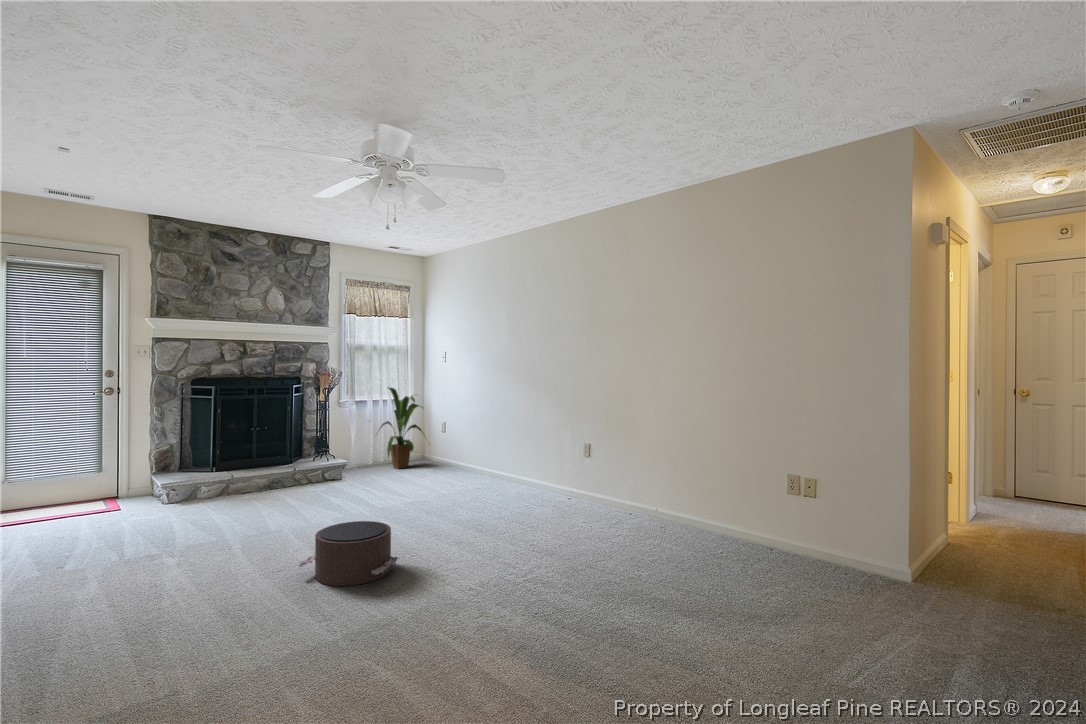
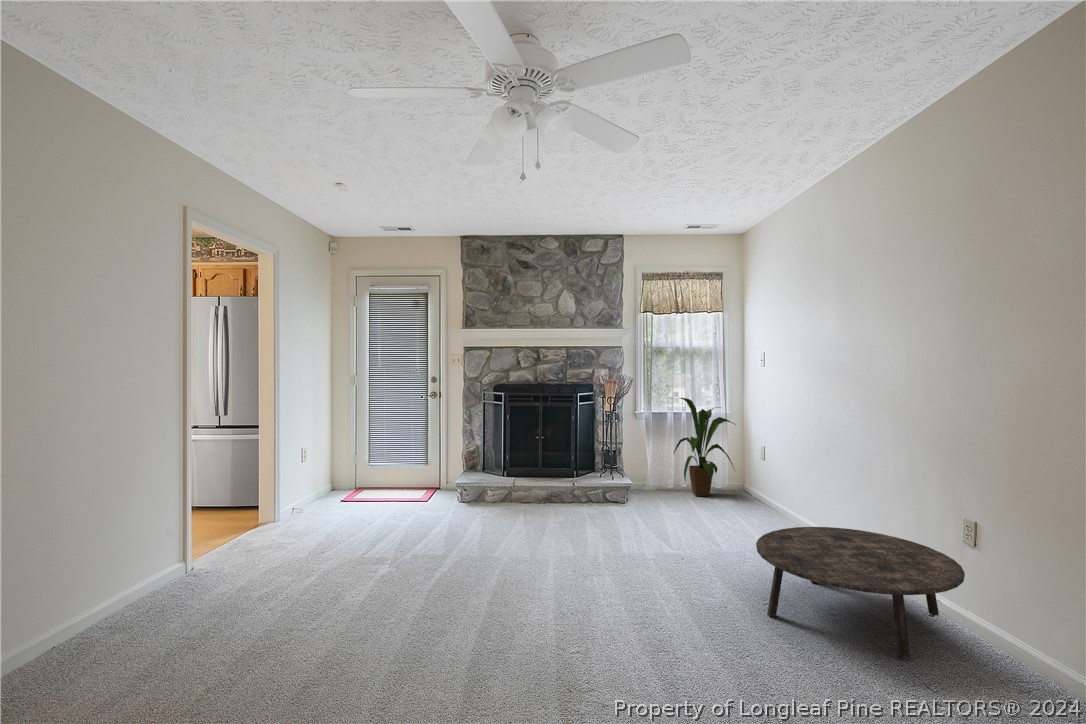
coffee table: none [496,463,608,523] -> present [756,527,965,660]
pouf: present [298,521,399,586] -> none [455,571,555,659]

